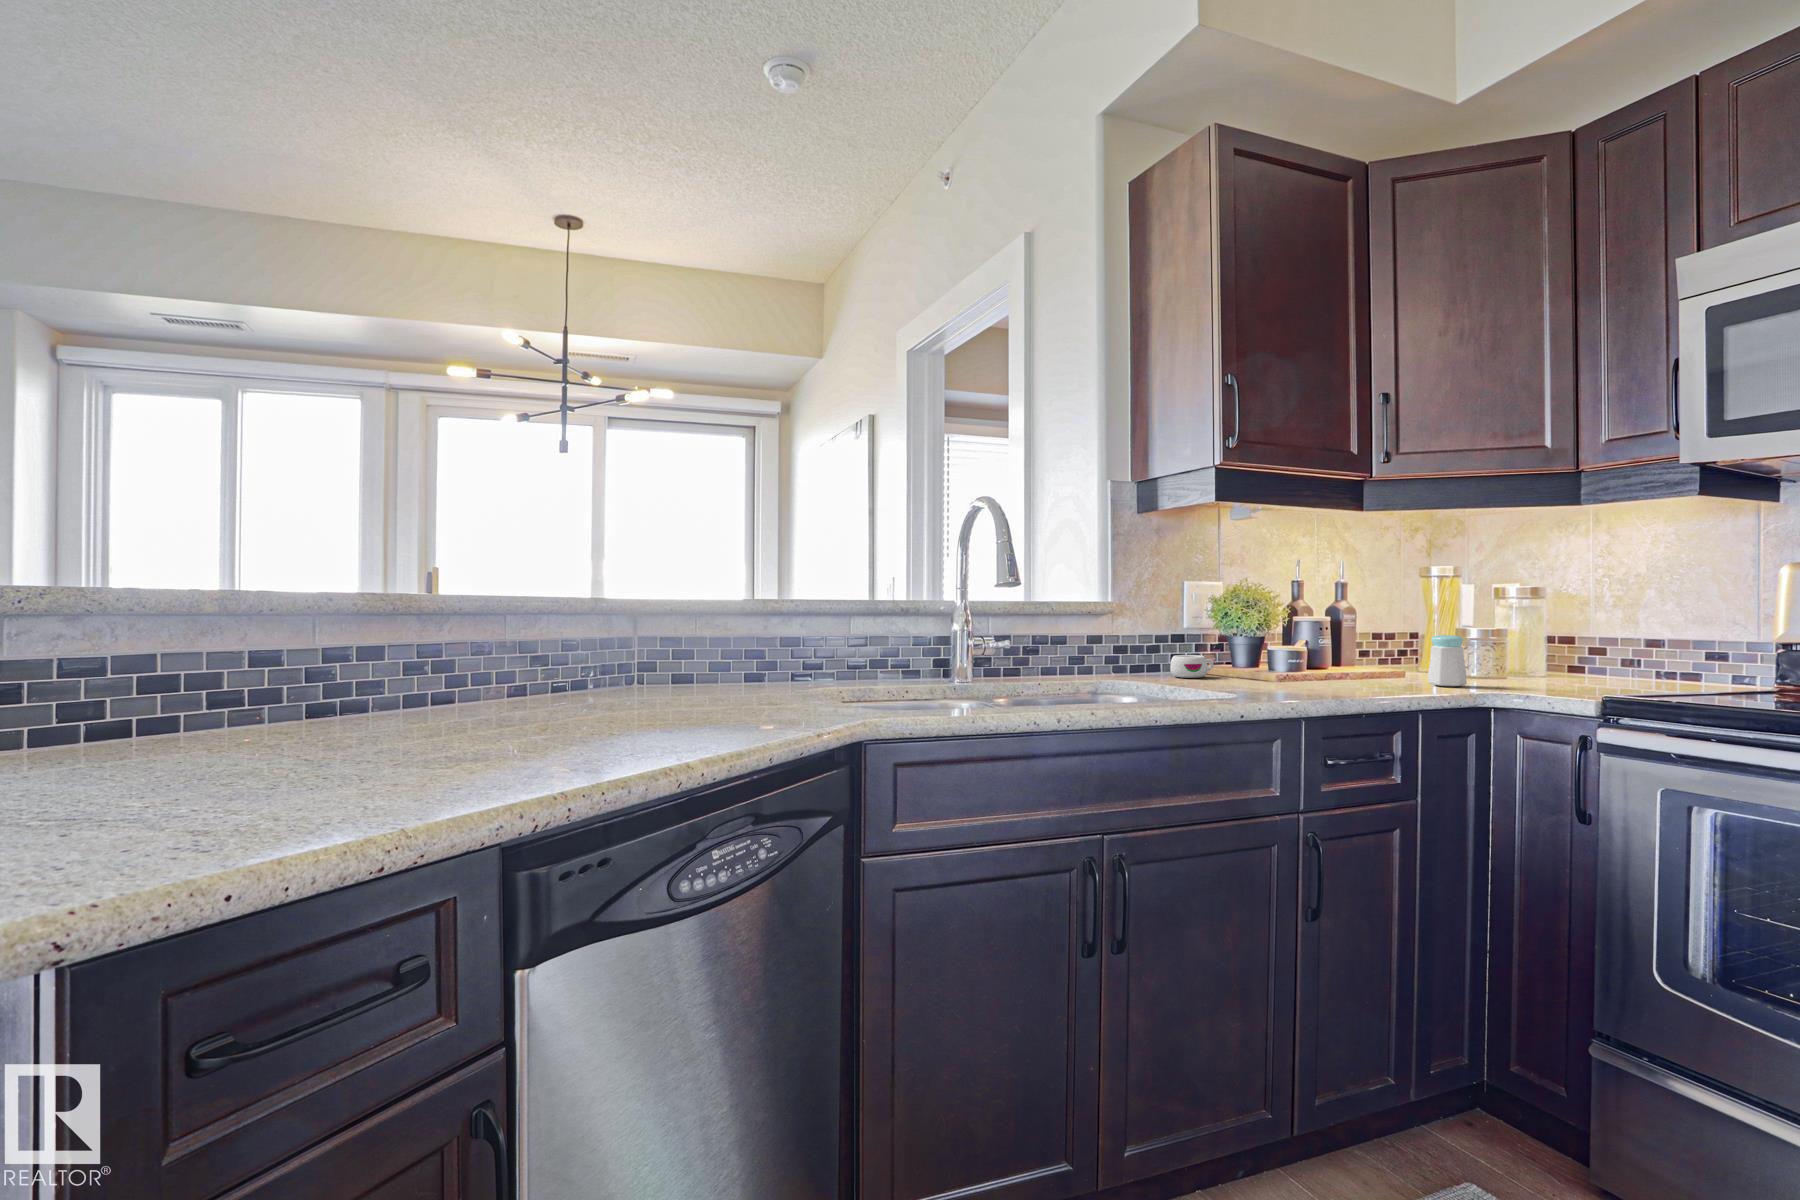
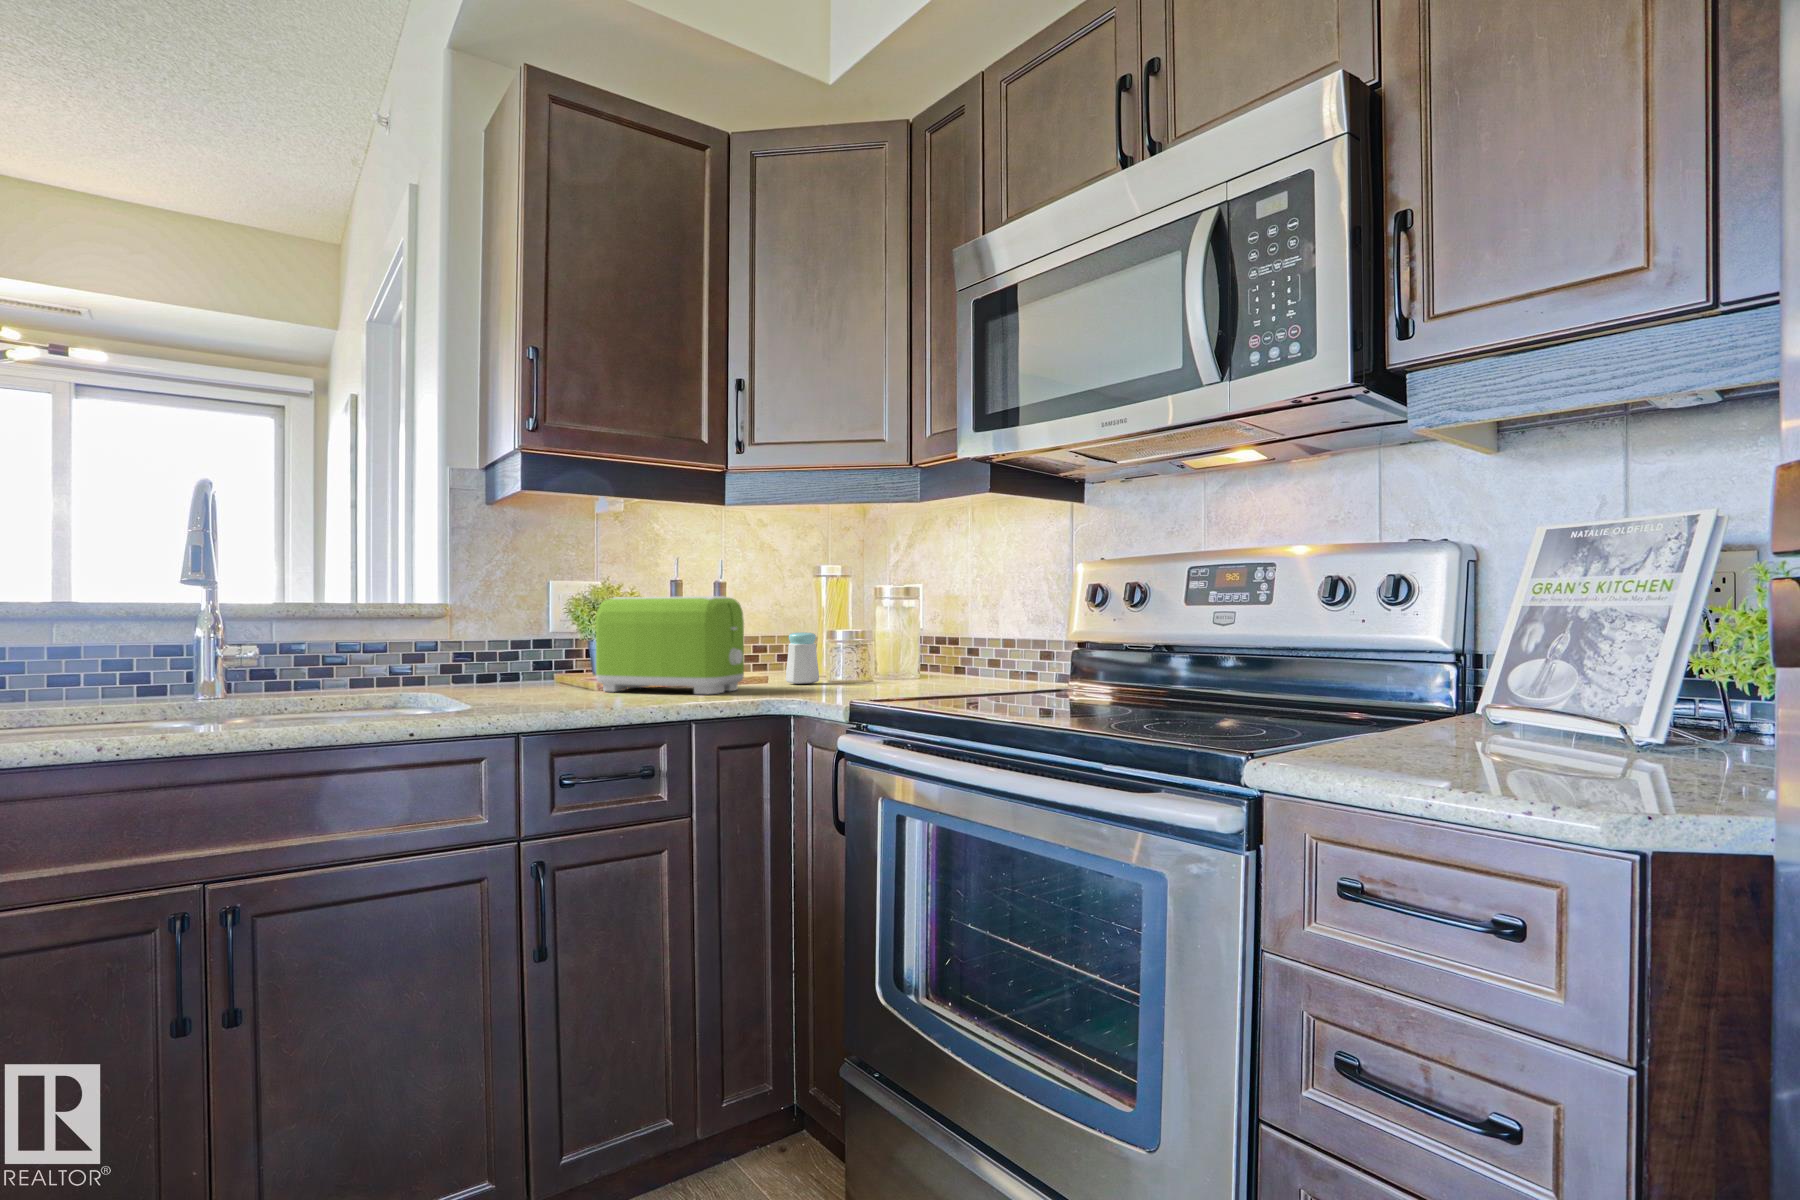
toaster: none [1245,601,1398,695] -> present [596,596,744,694]
mug: present [1170,655,1213,678] -> none [525,661,578,687]

